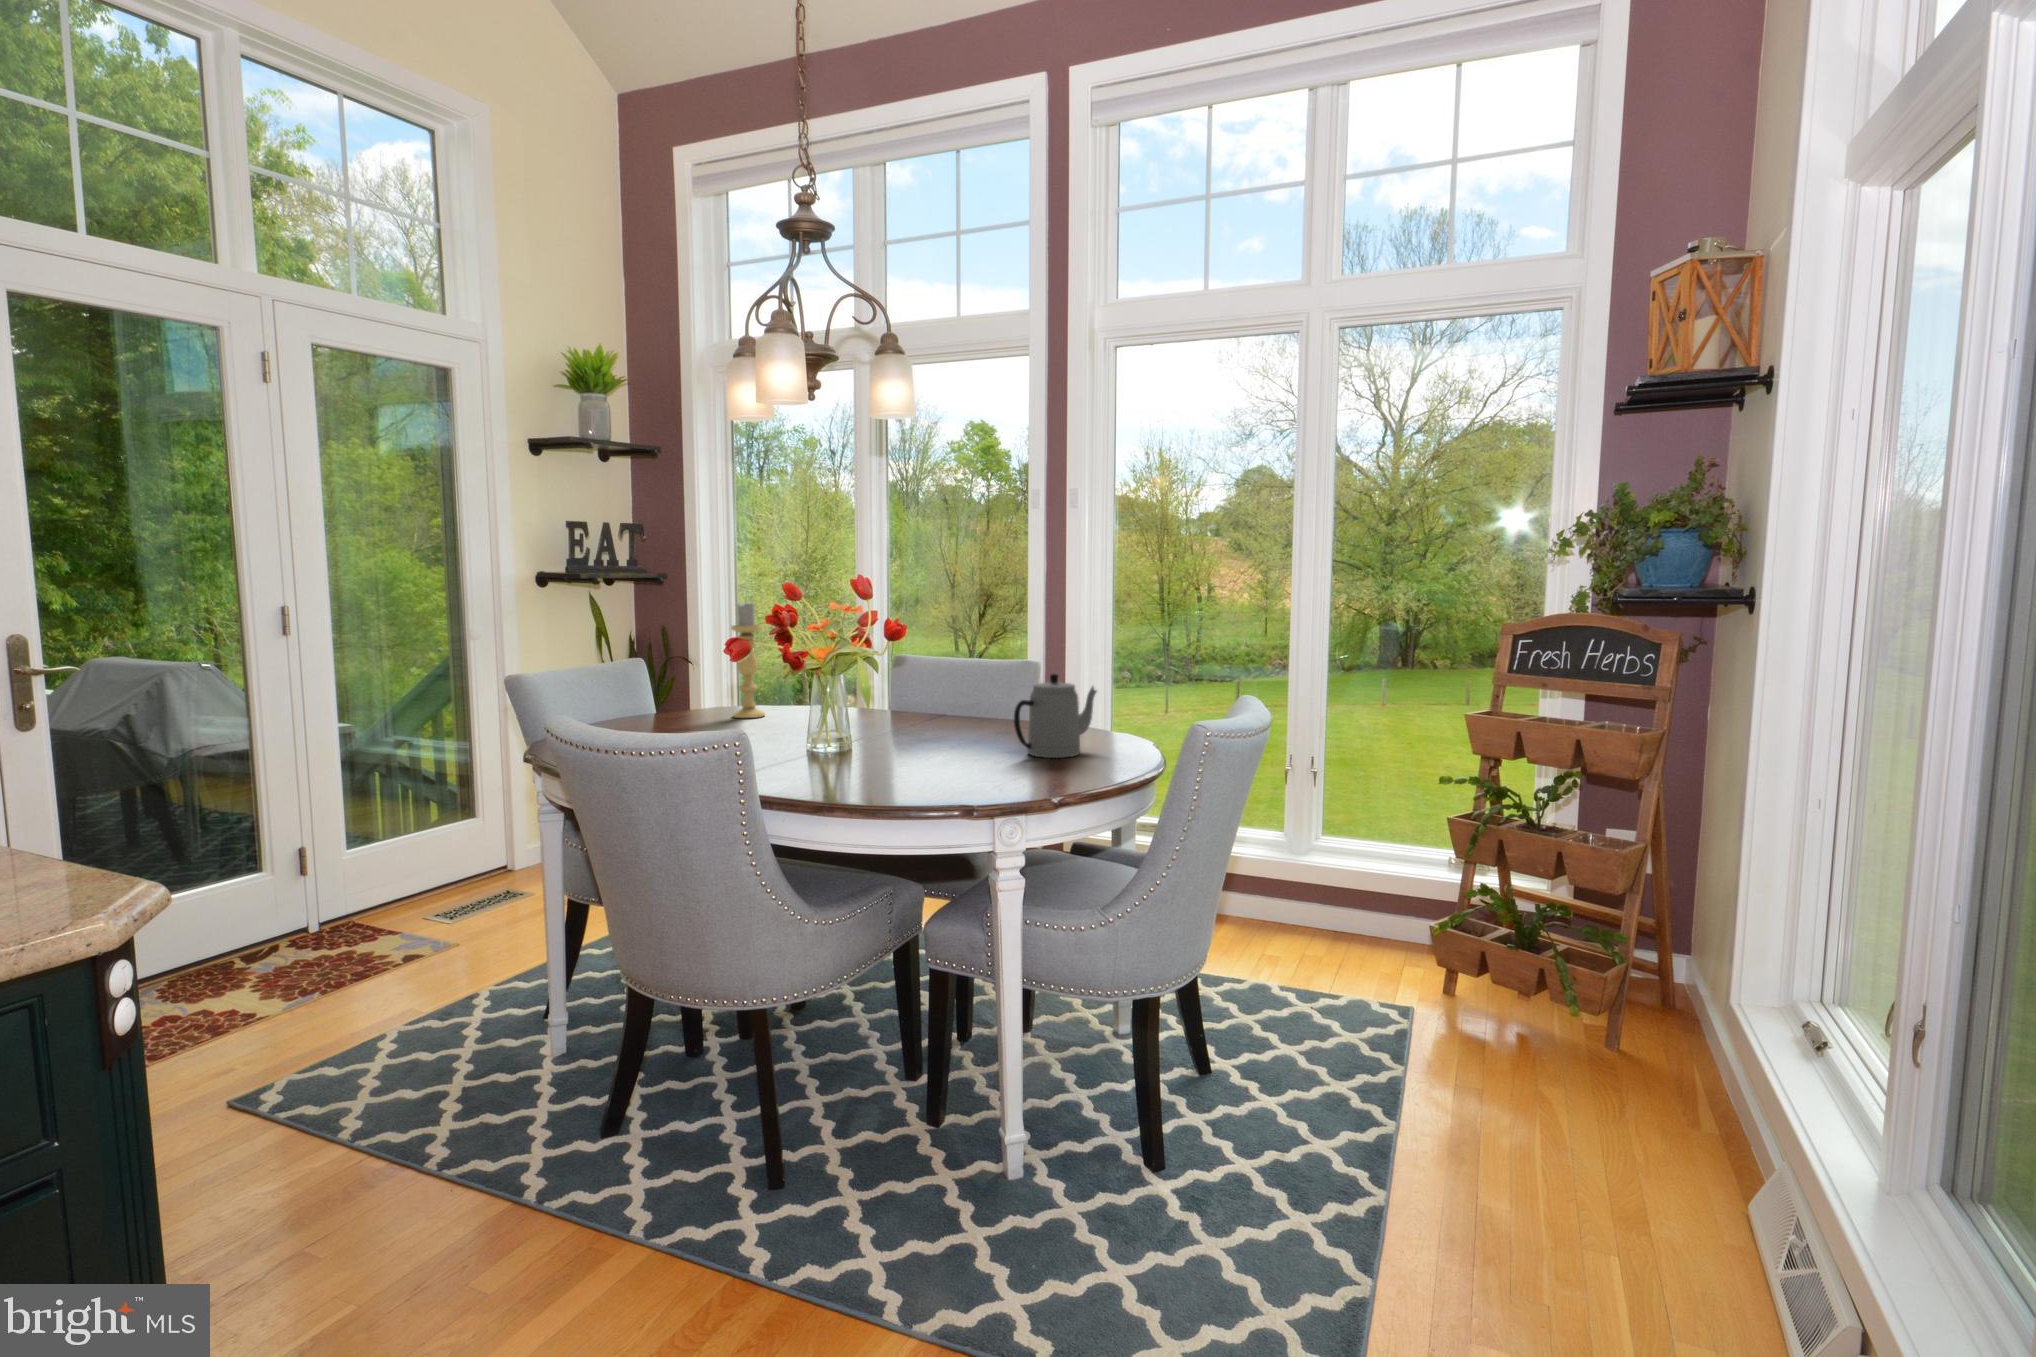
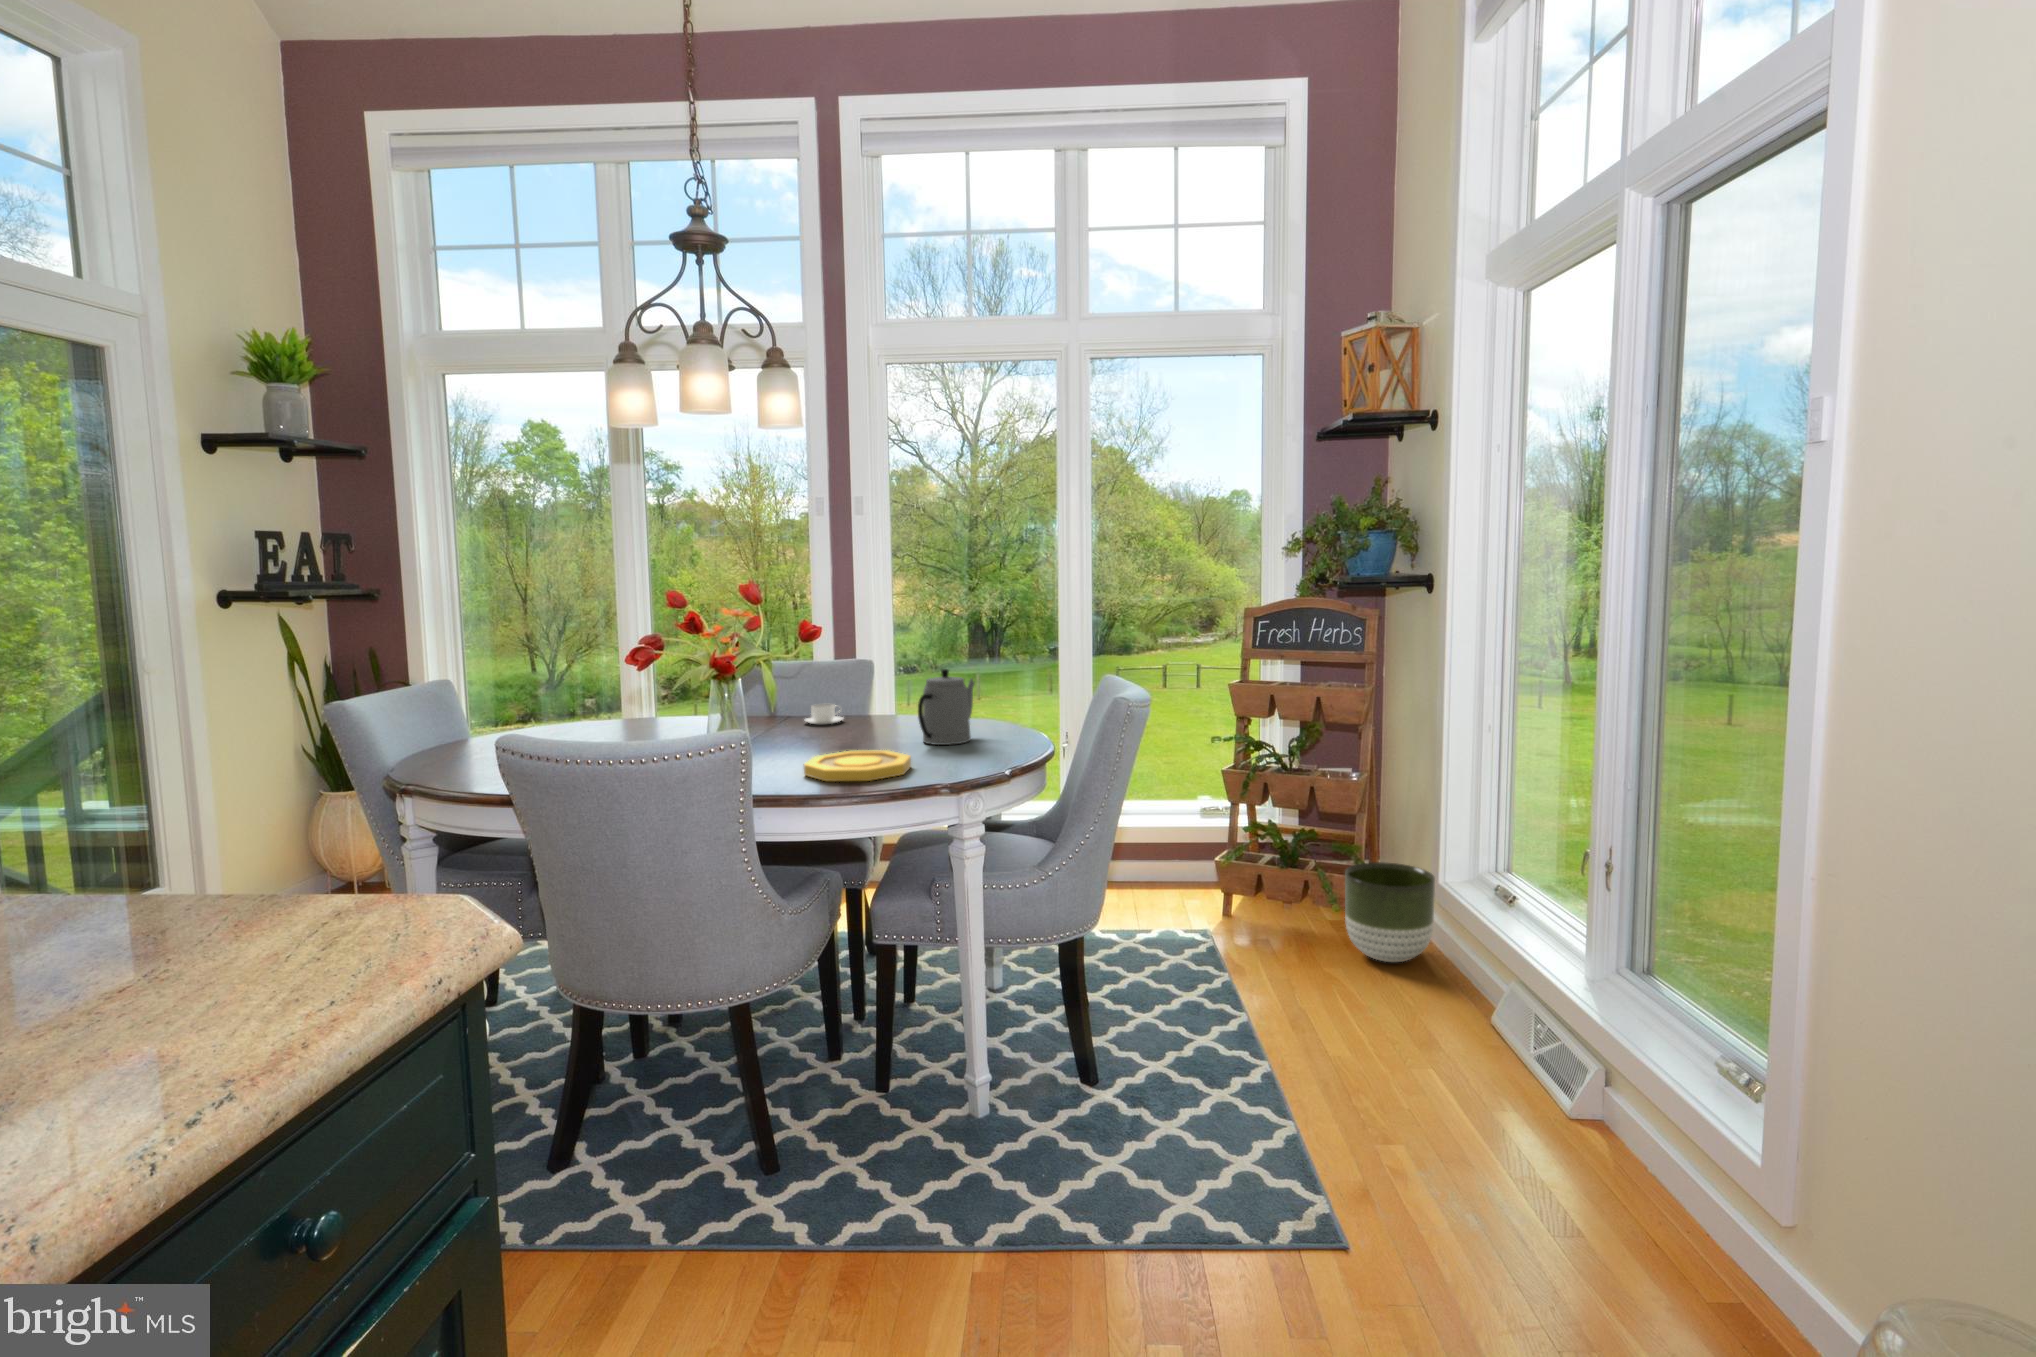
candle holder: present [731,603,765,718] -> none [561,614,601,737]
coffee cup: none [948,703,990,724] -> present [805,704,843,724]
bowl: none [860,755,975,790] -> present [804,750,911,781]
planter: none [1583,959,1717,1098] -> present [1345,862,1435,962]

